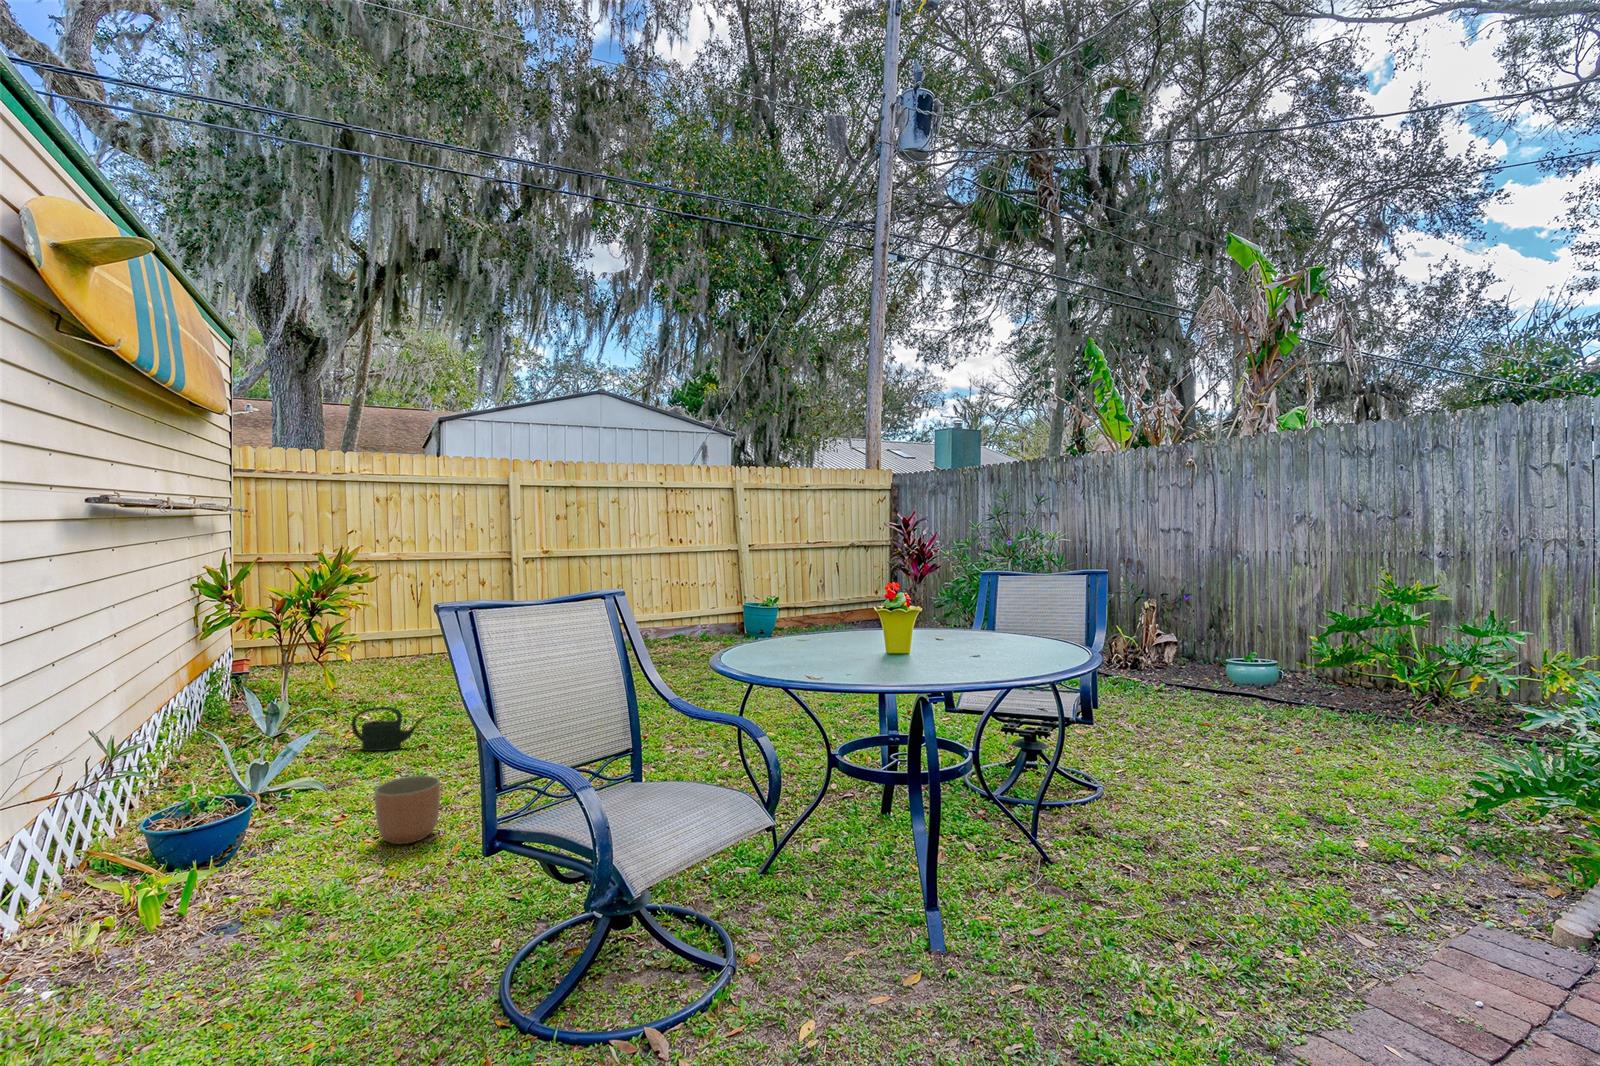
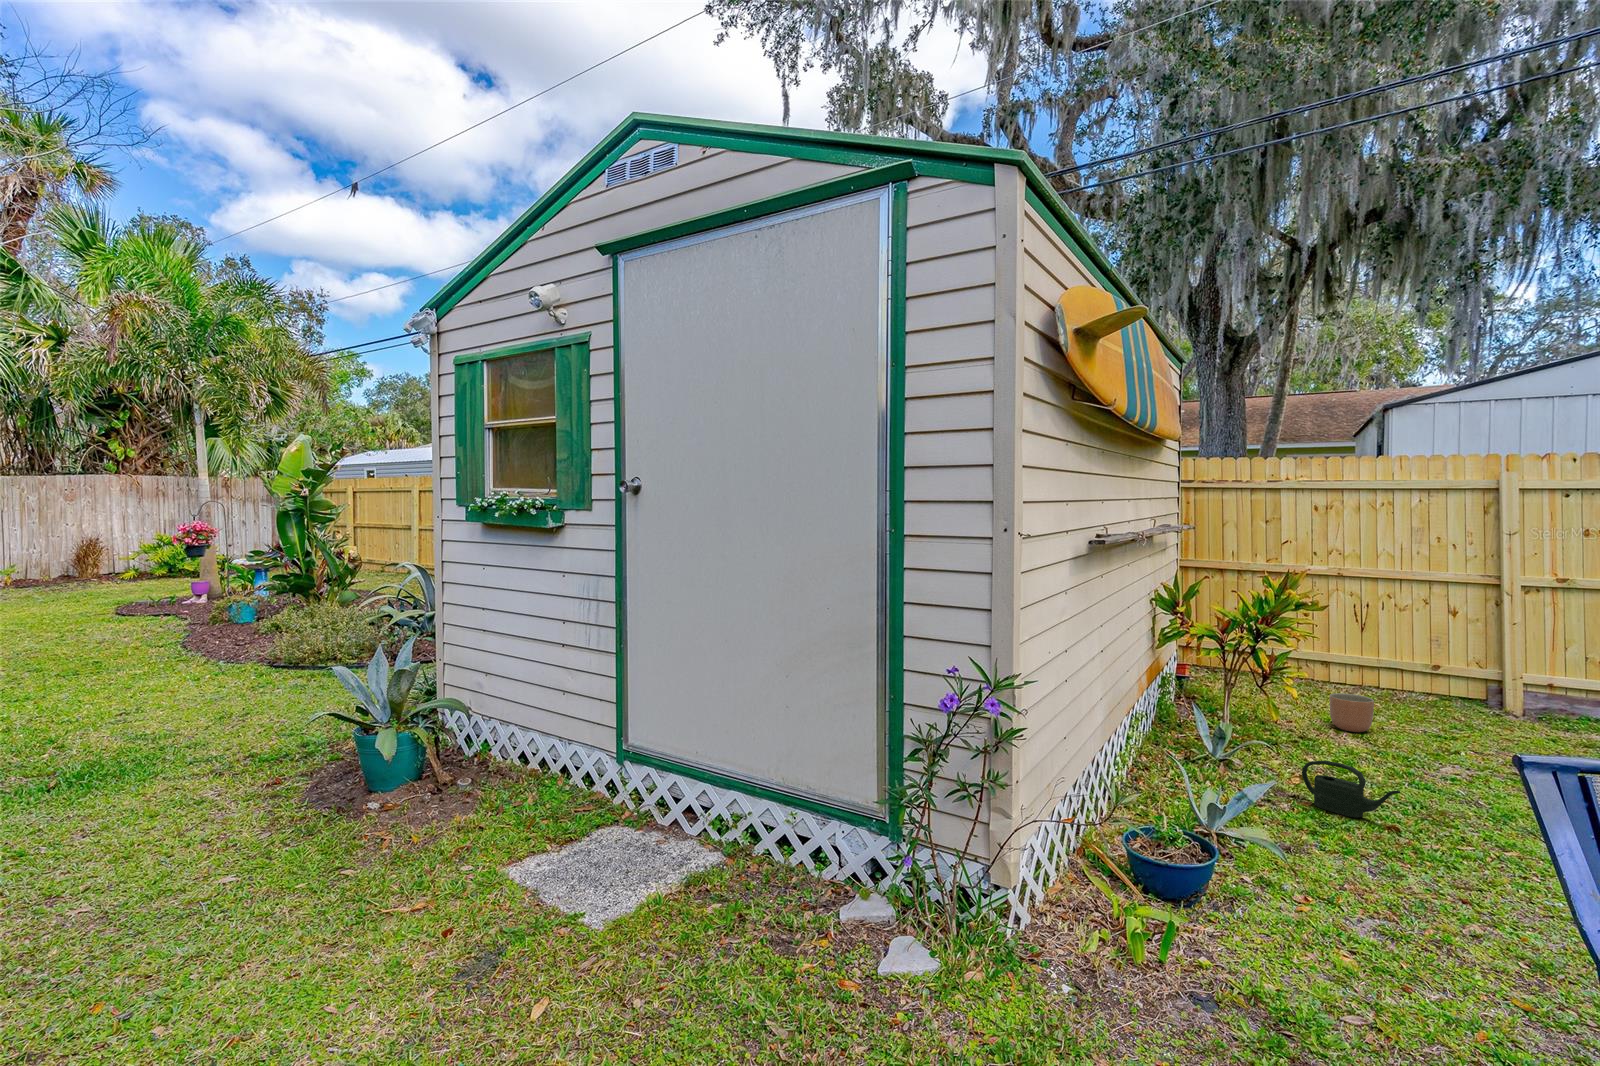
planter: present [375,776,440,844] -> present [1330,693,1374,732]

